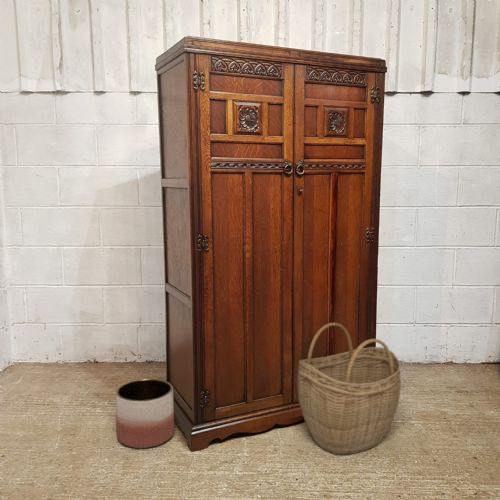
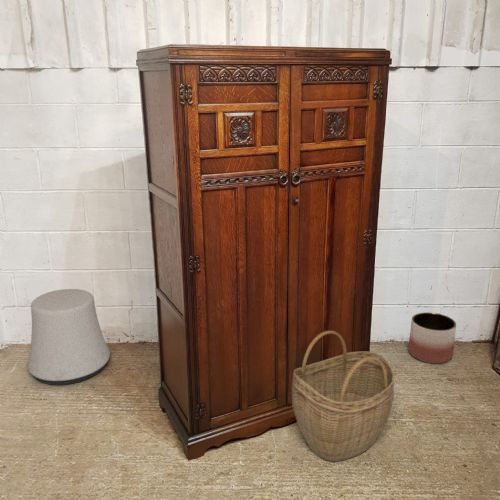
stool: none [34,301,116,393] -> present [27,289,110,385]
planter: present [116,379,174,448] -> present [409,312,456,363]

